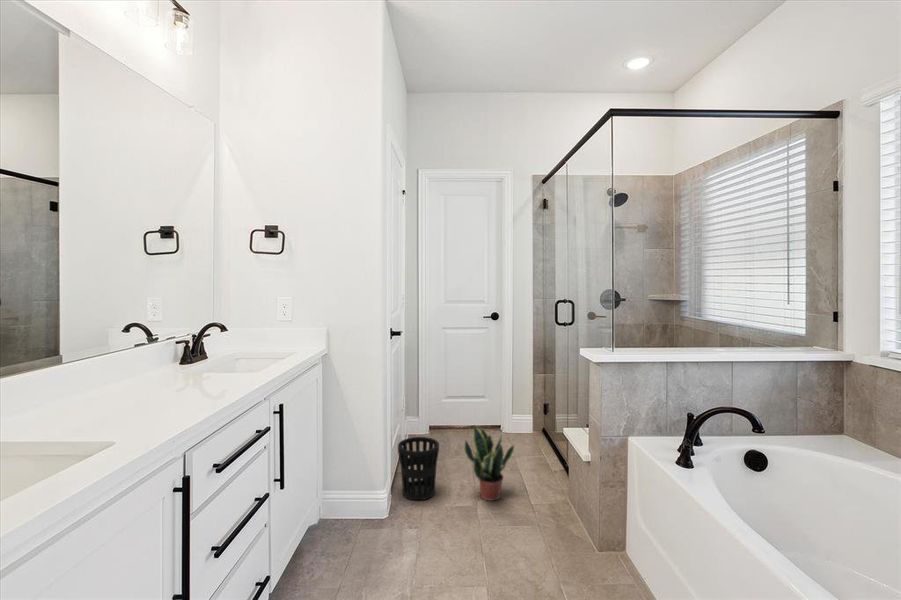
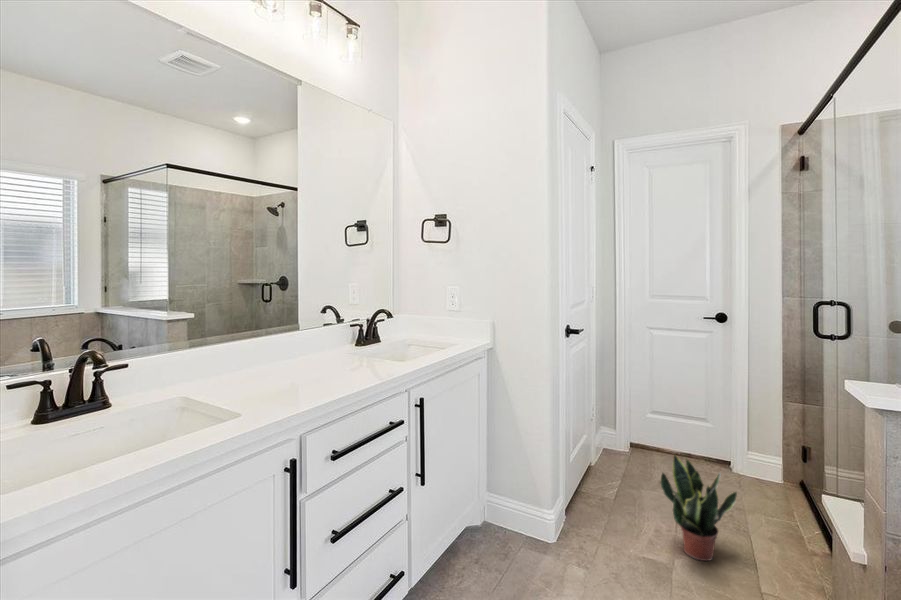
wastebasket: present [398,437,439,500] -> none [574,455,626,534]

